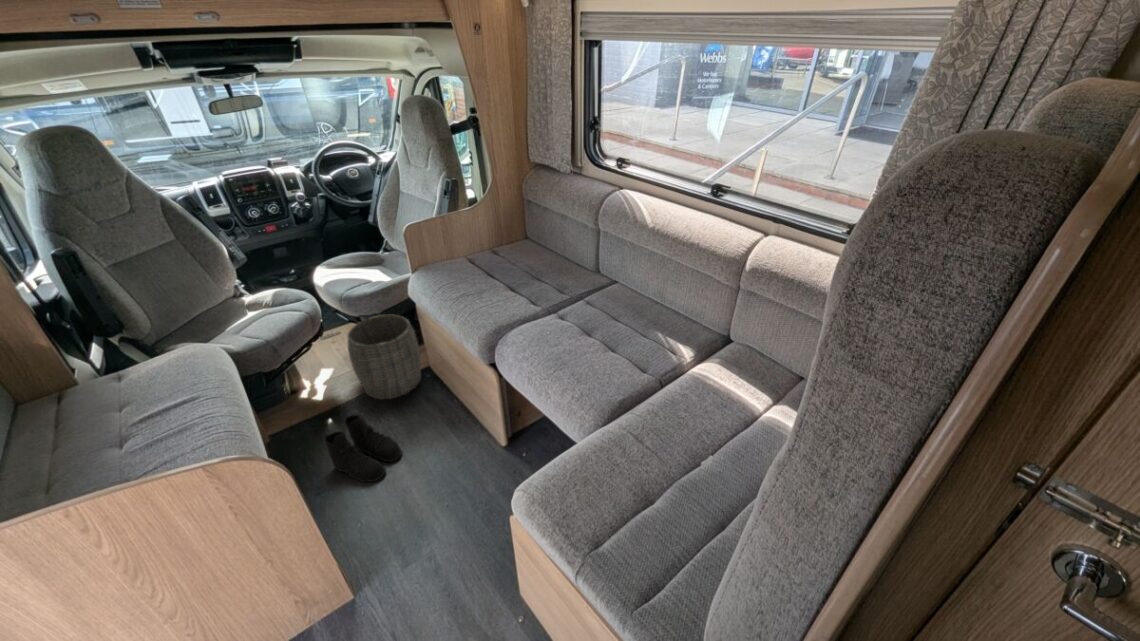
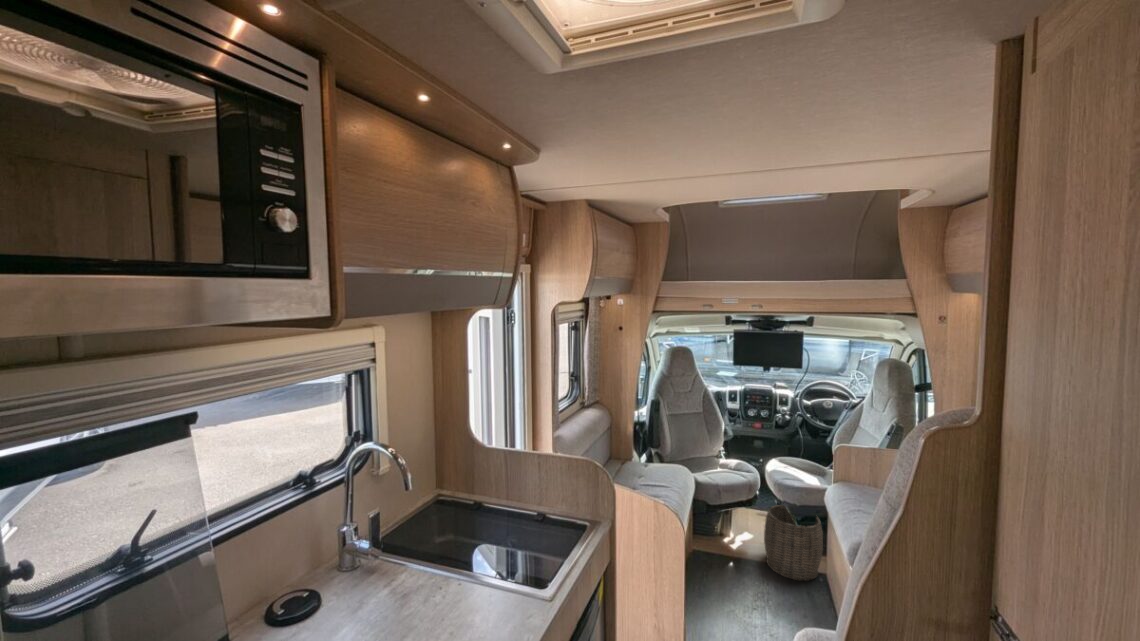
boots: present [325,415,402,483] -> none [720,558,769,615]

